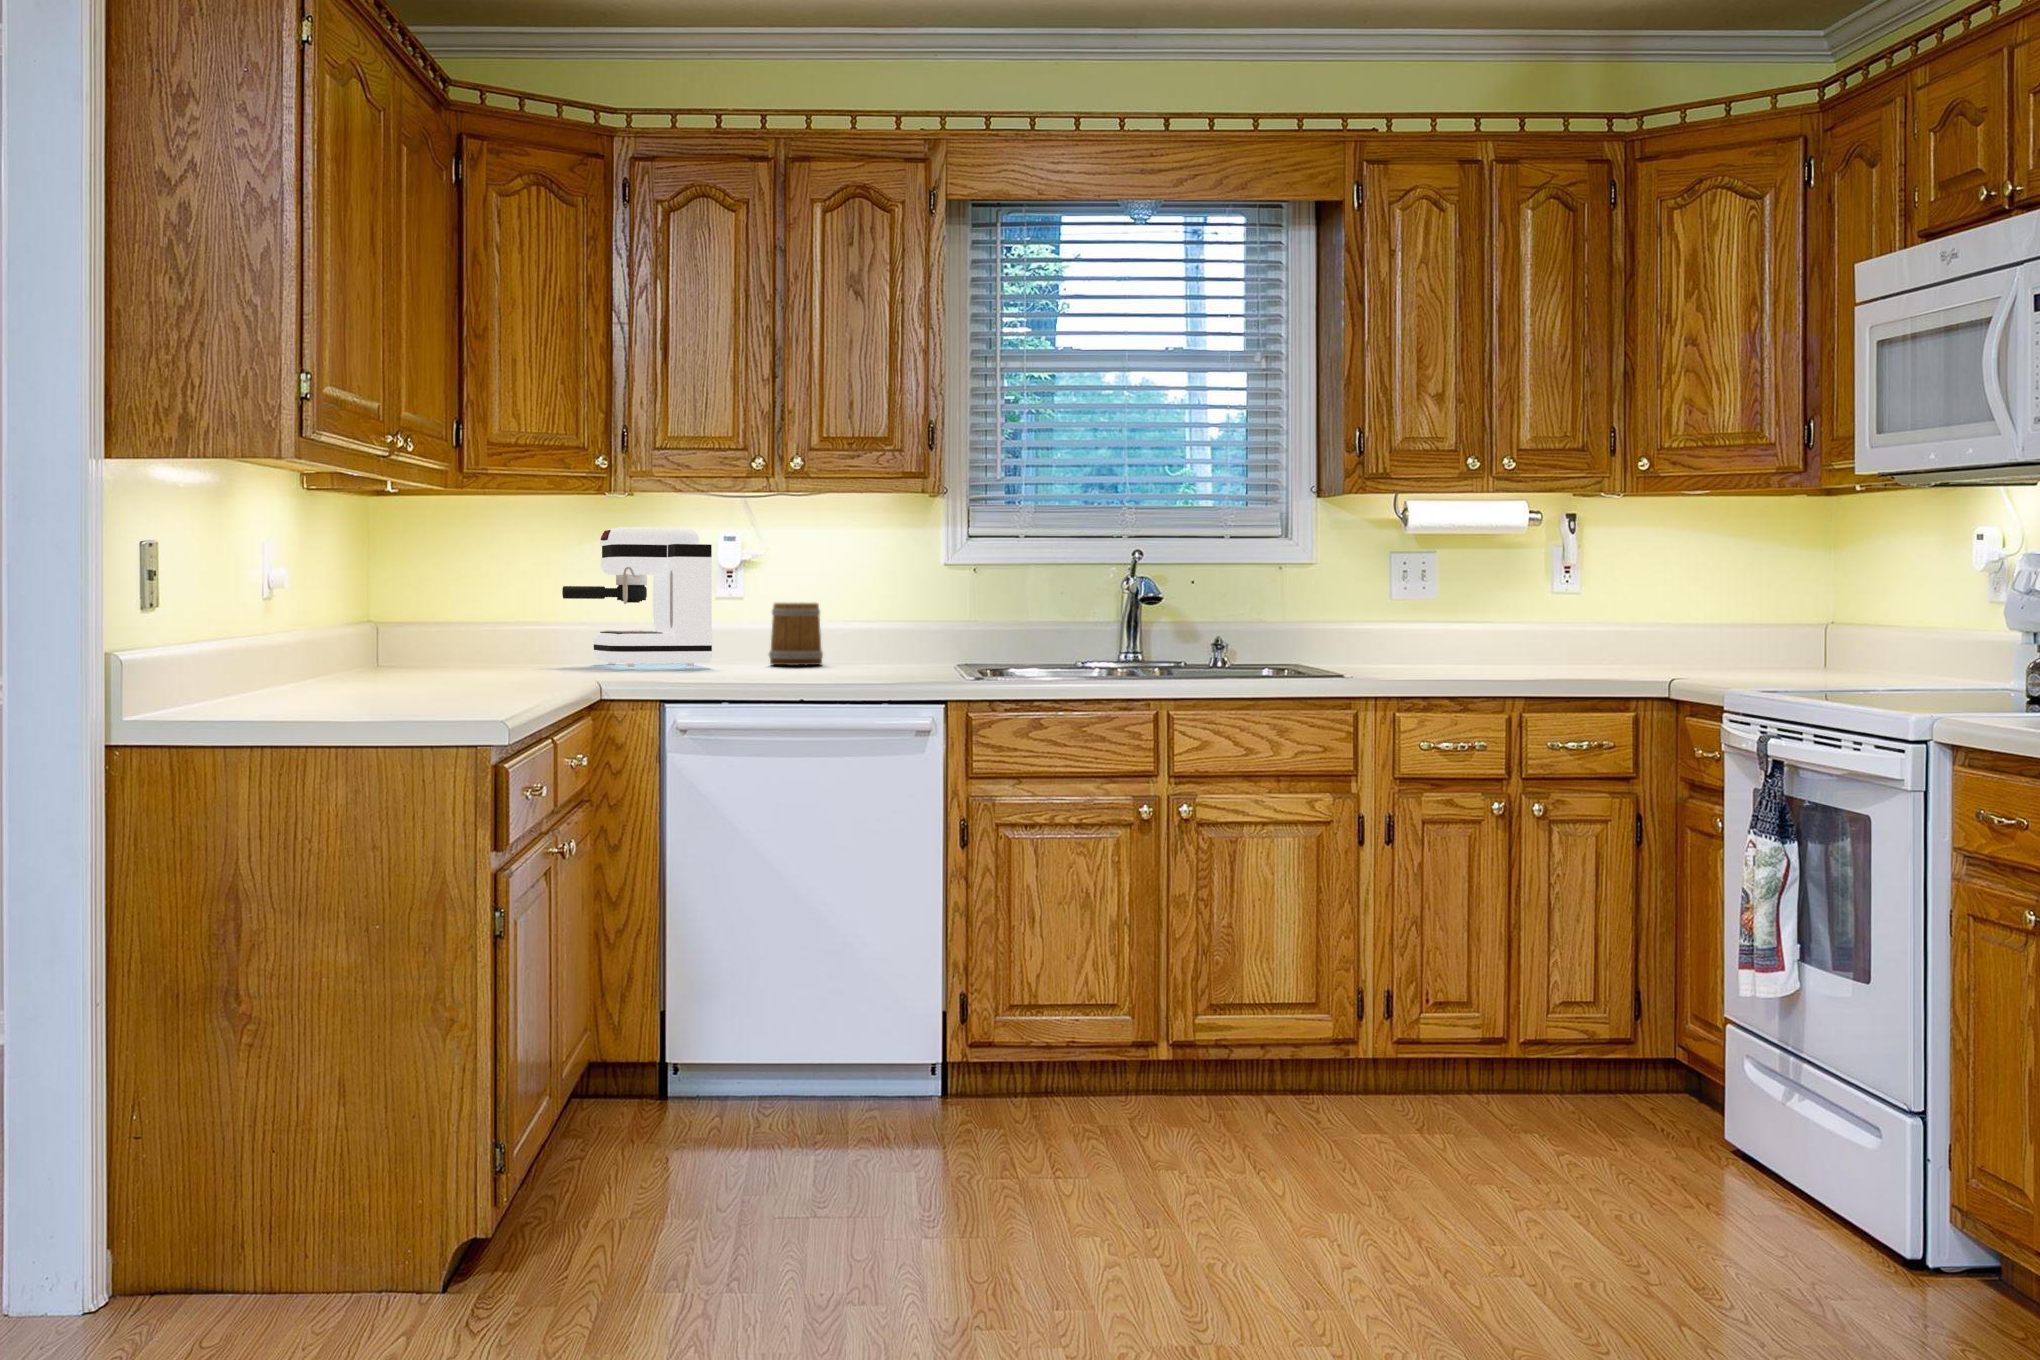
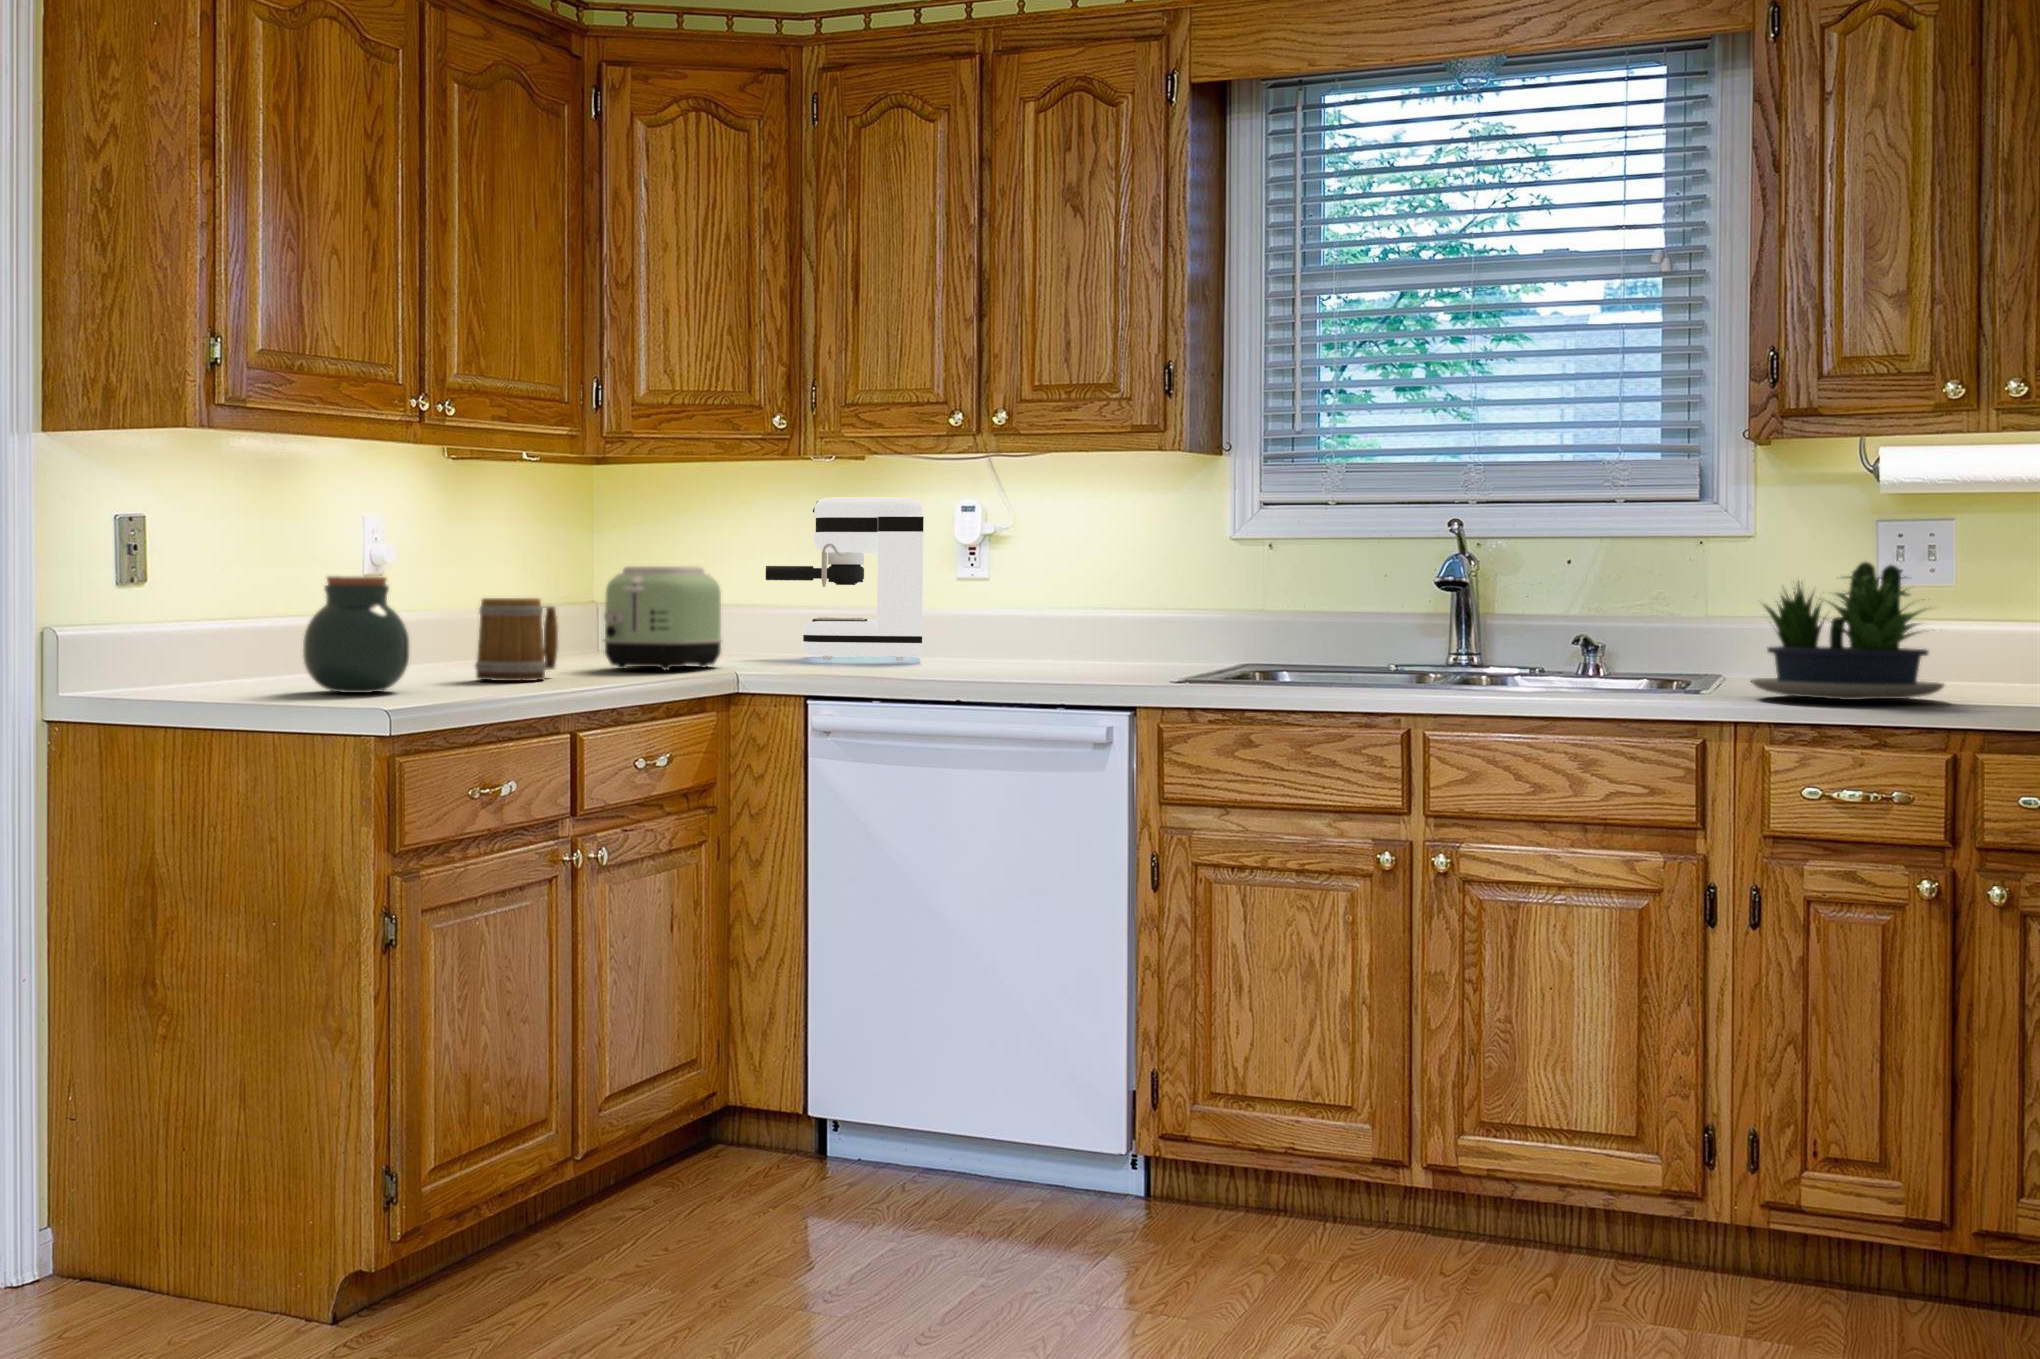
potted plant: none [1386,582,1530,678] -> present [1751,562,1944,700]
toaster: none [459,585,558,679] -> present [604,566,722,670]
jar: none [240,593,350,708] -> present [303,576,409,693]
mug: present [769,603,823,665] -> present [475,598,558,681]

